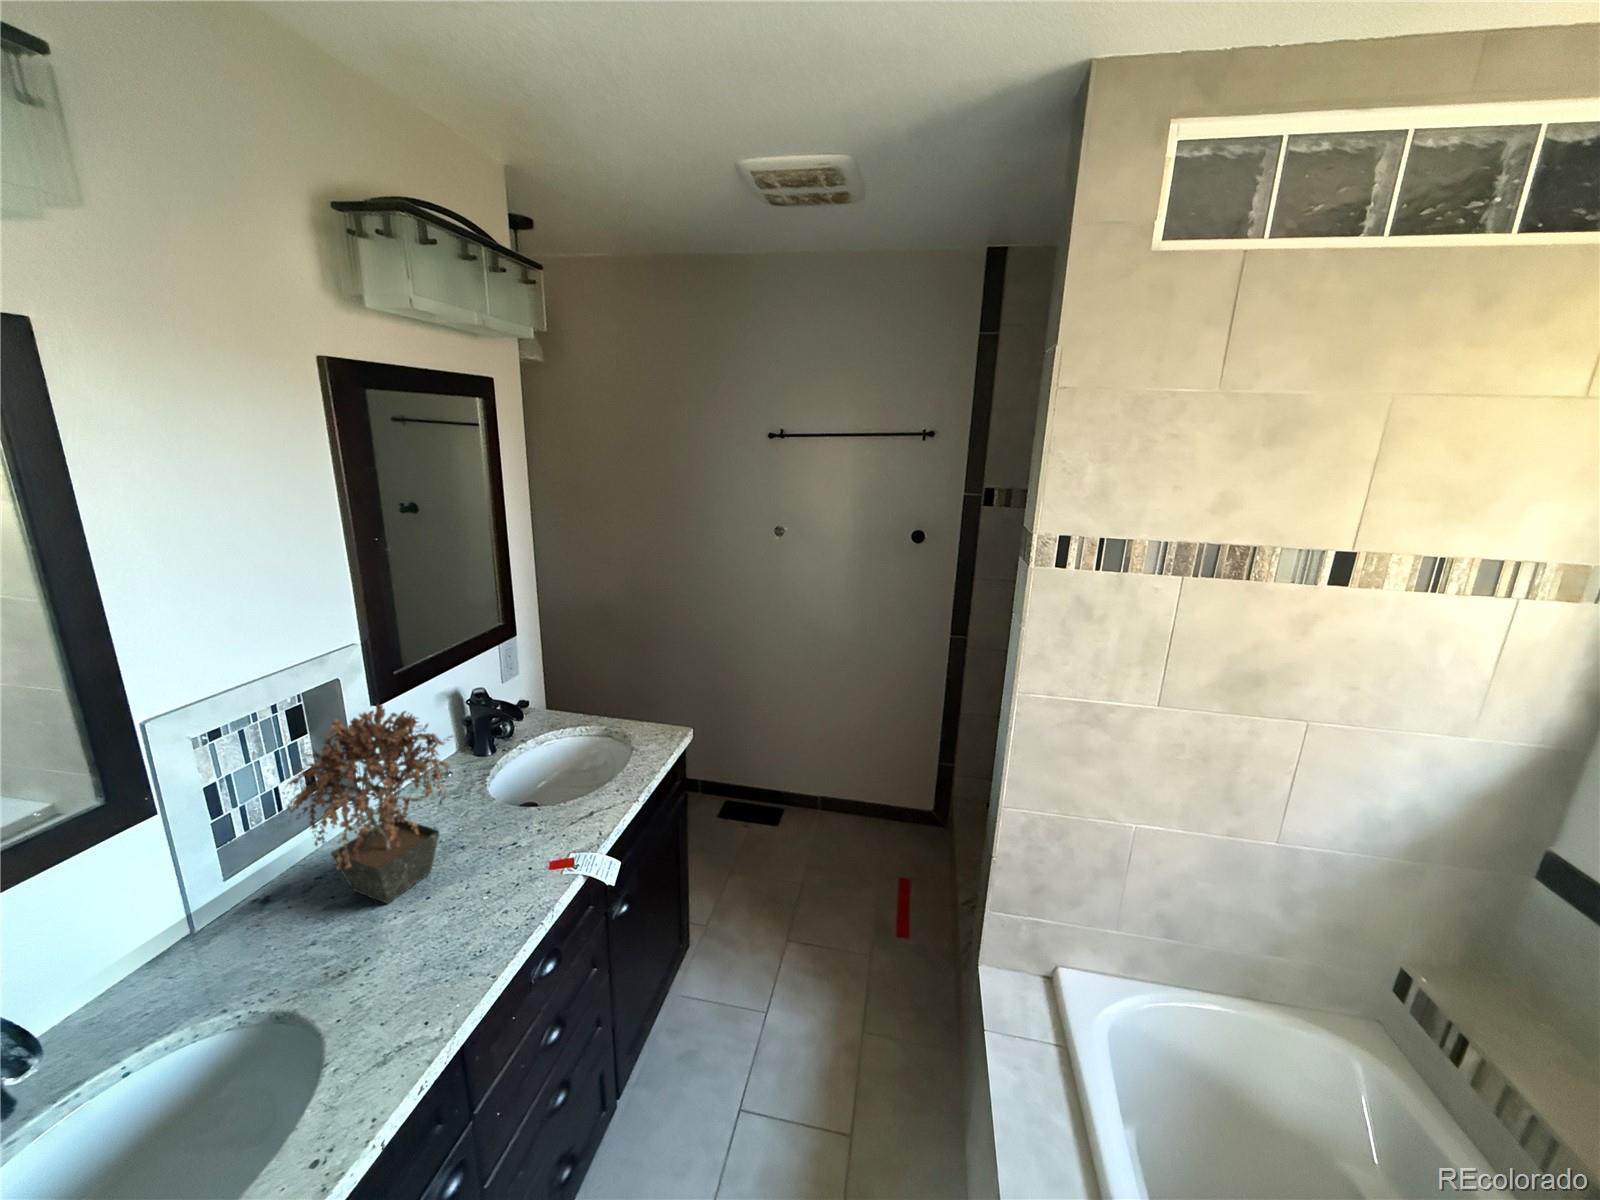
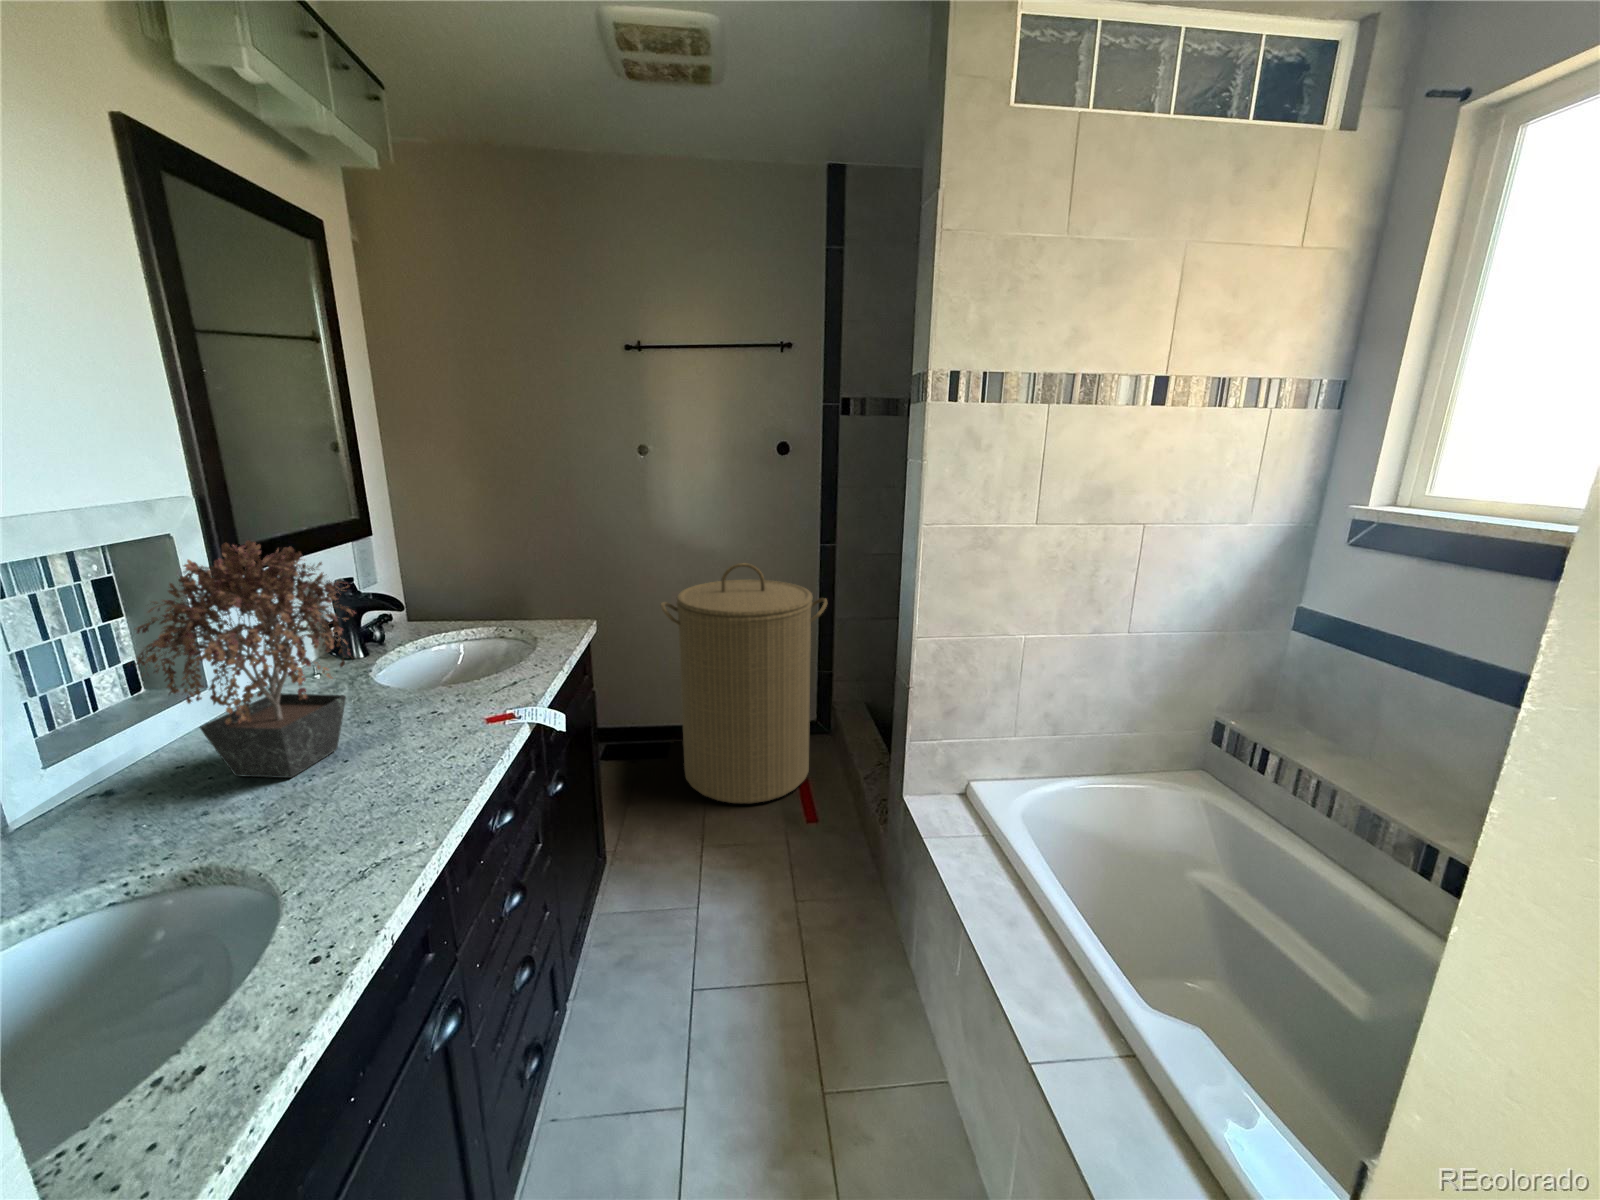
laundry hamper: none [772,658,942,903] -> present [661,563,827,803]

